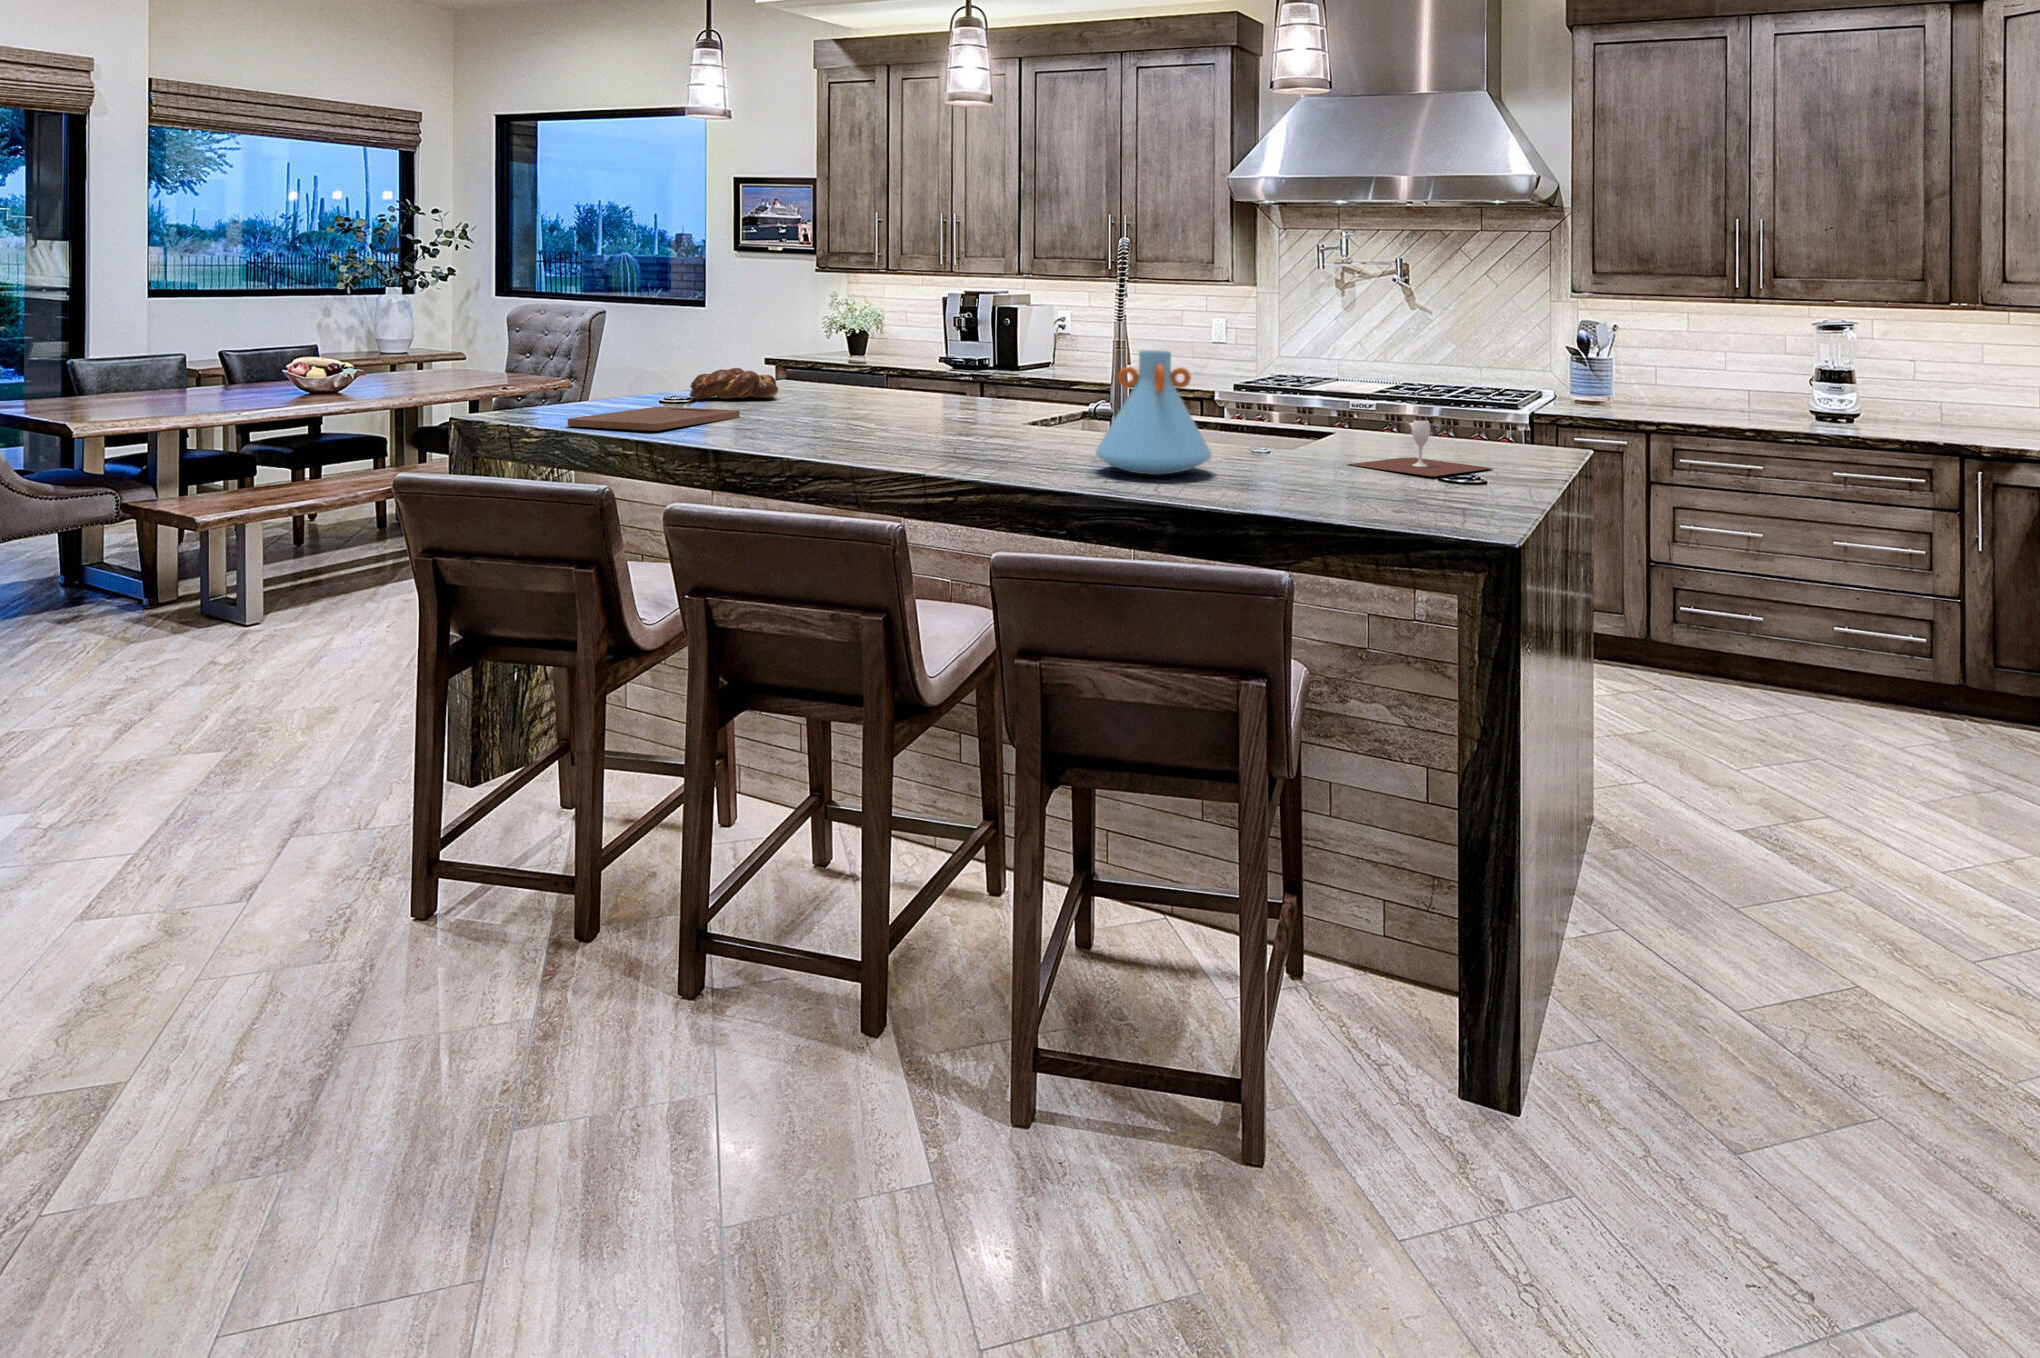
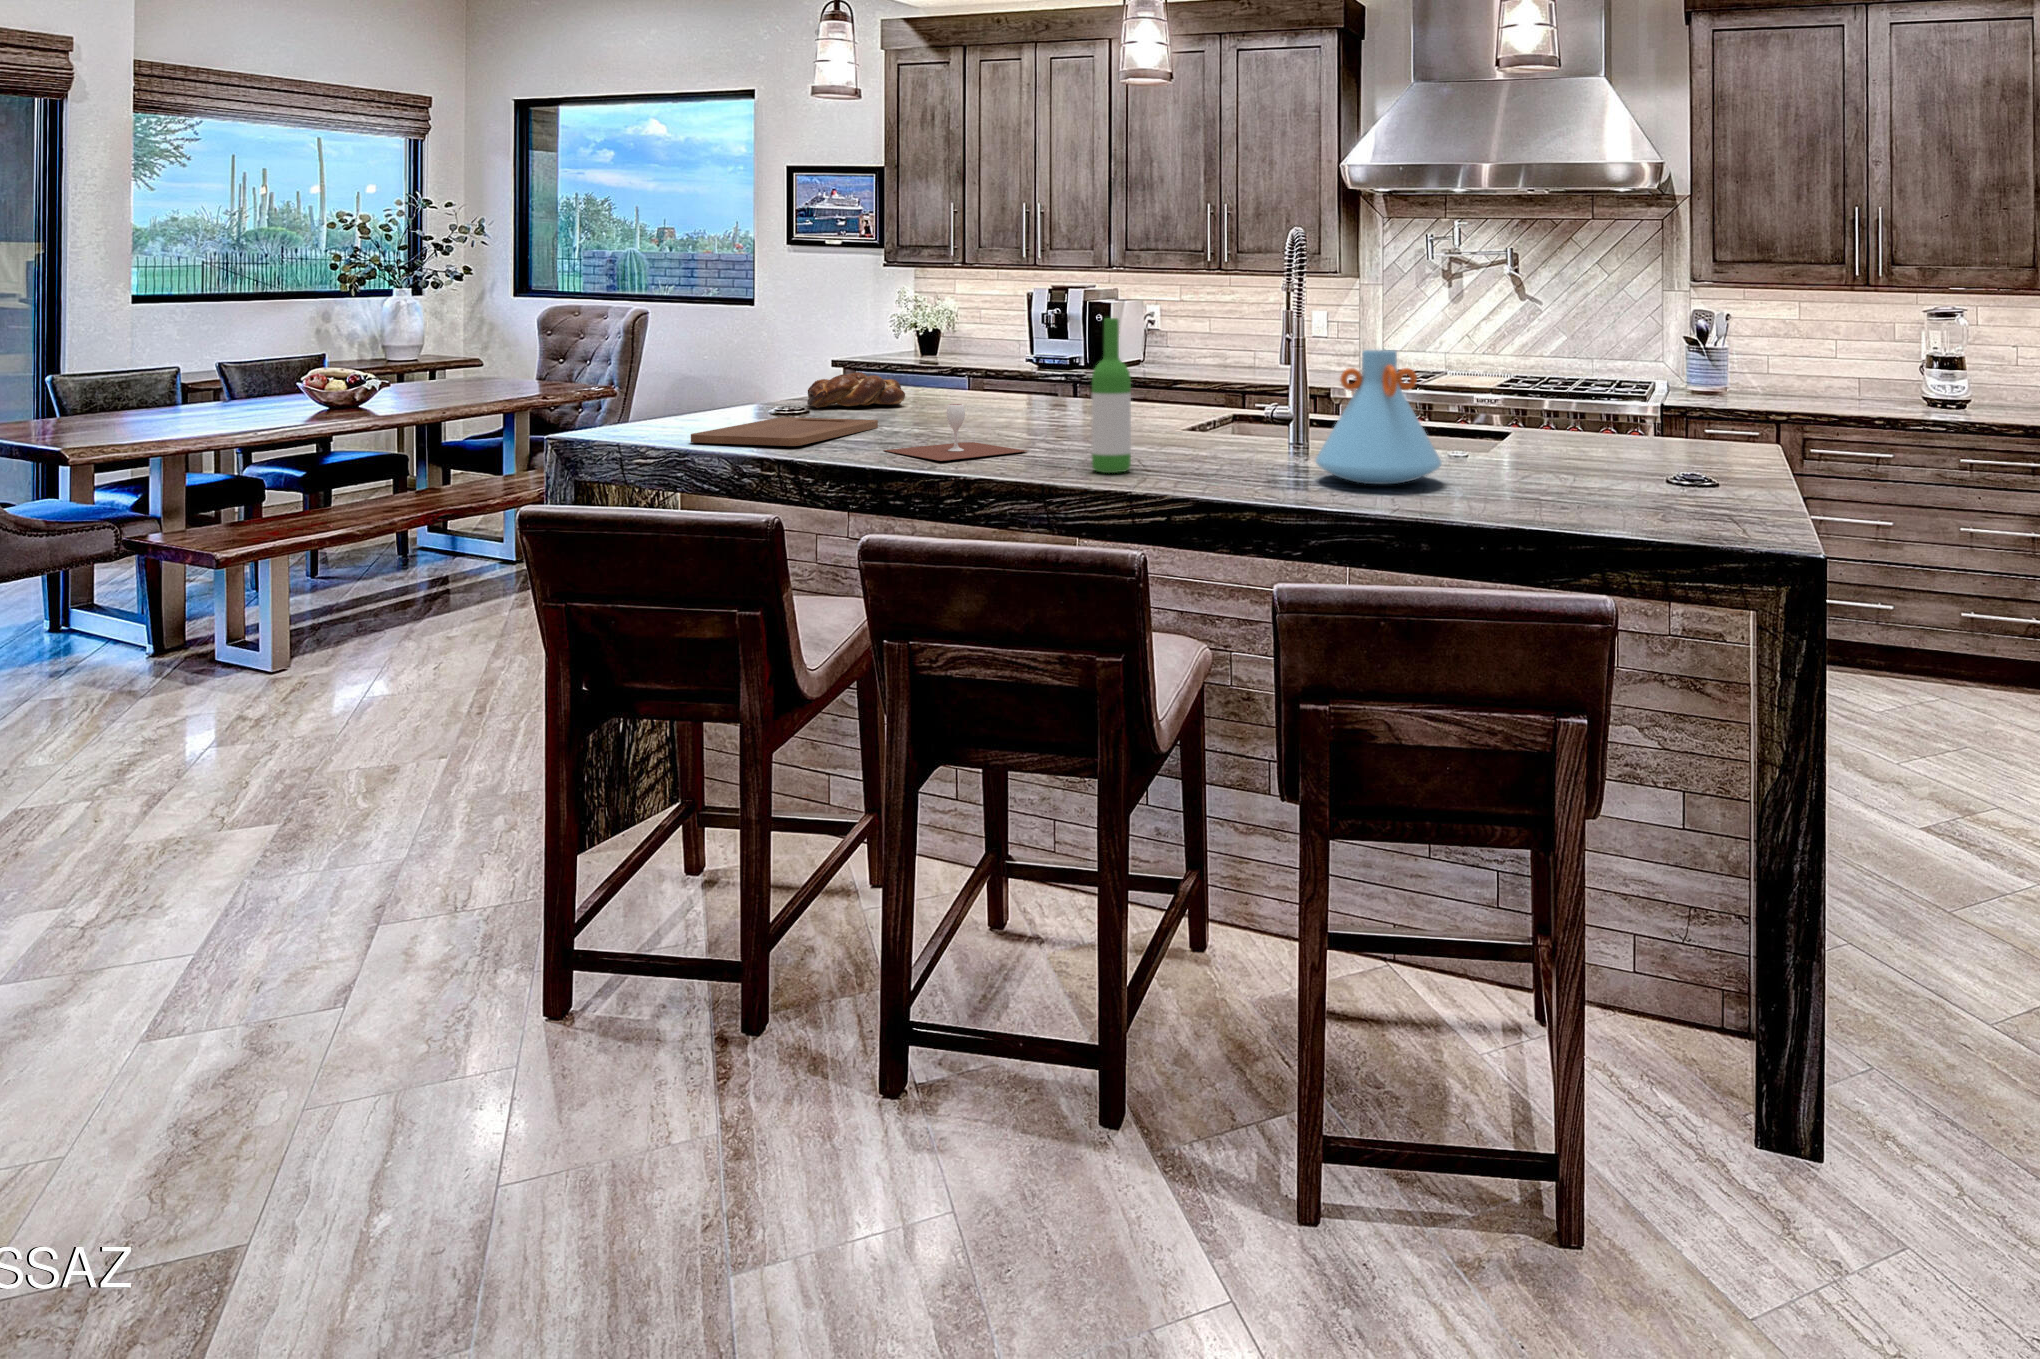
wine bottle: none [899,319,935,459] -> present [1091,318,1131,473]
wine glass: present [1348,420,1493,477] -> present [884,404,1027,461]

